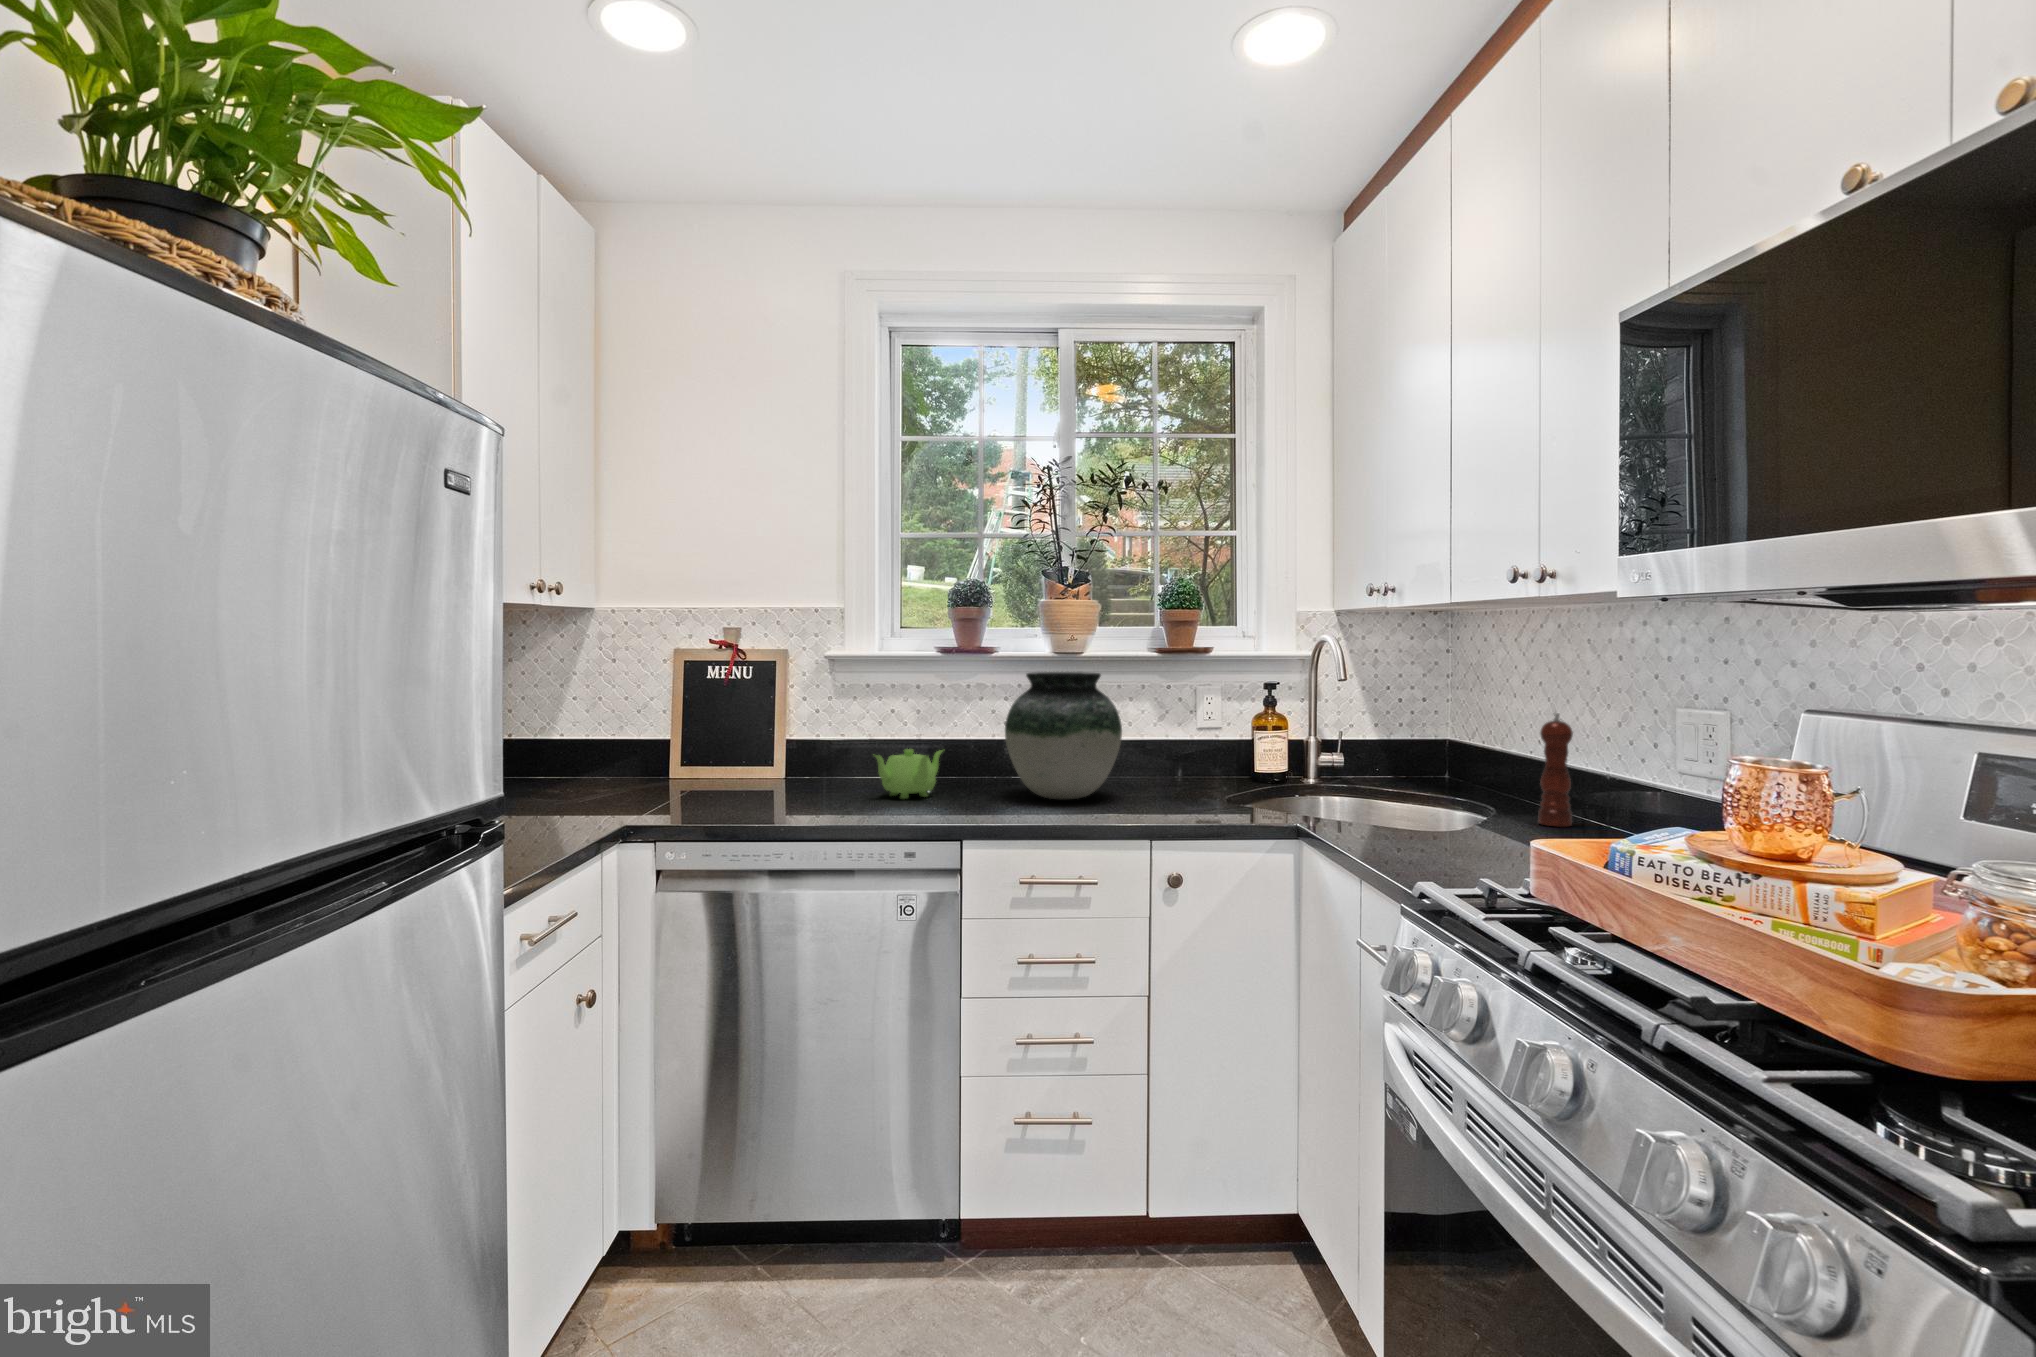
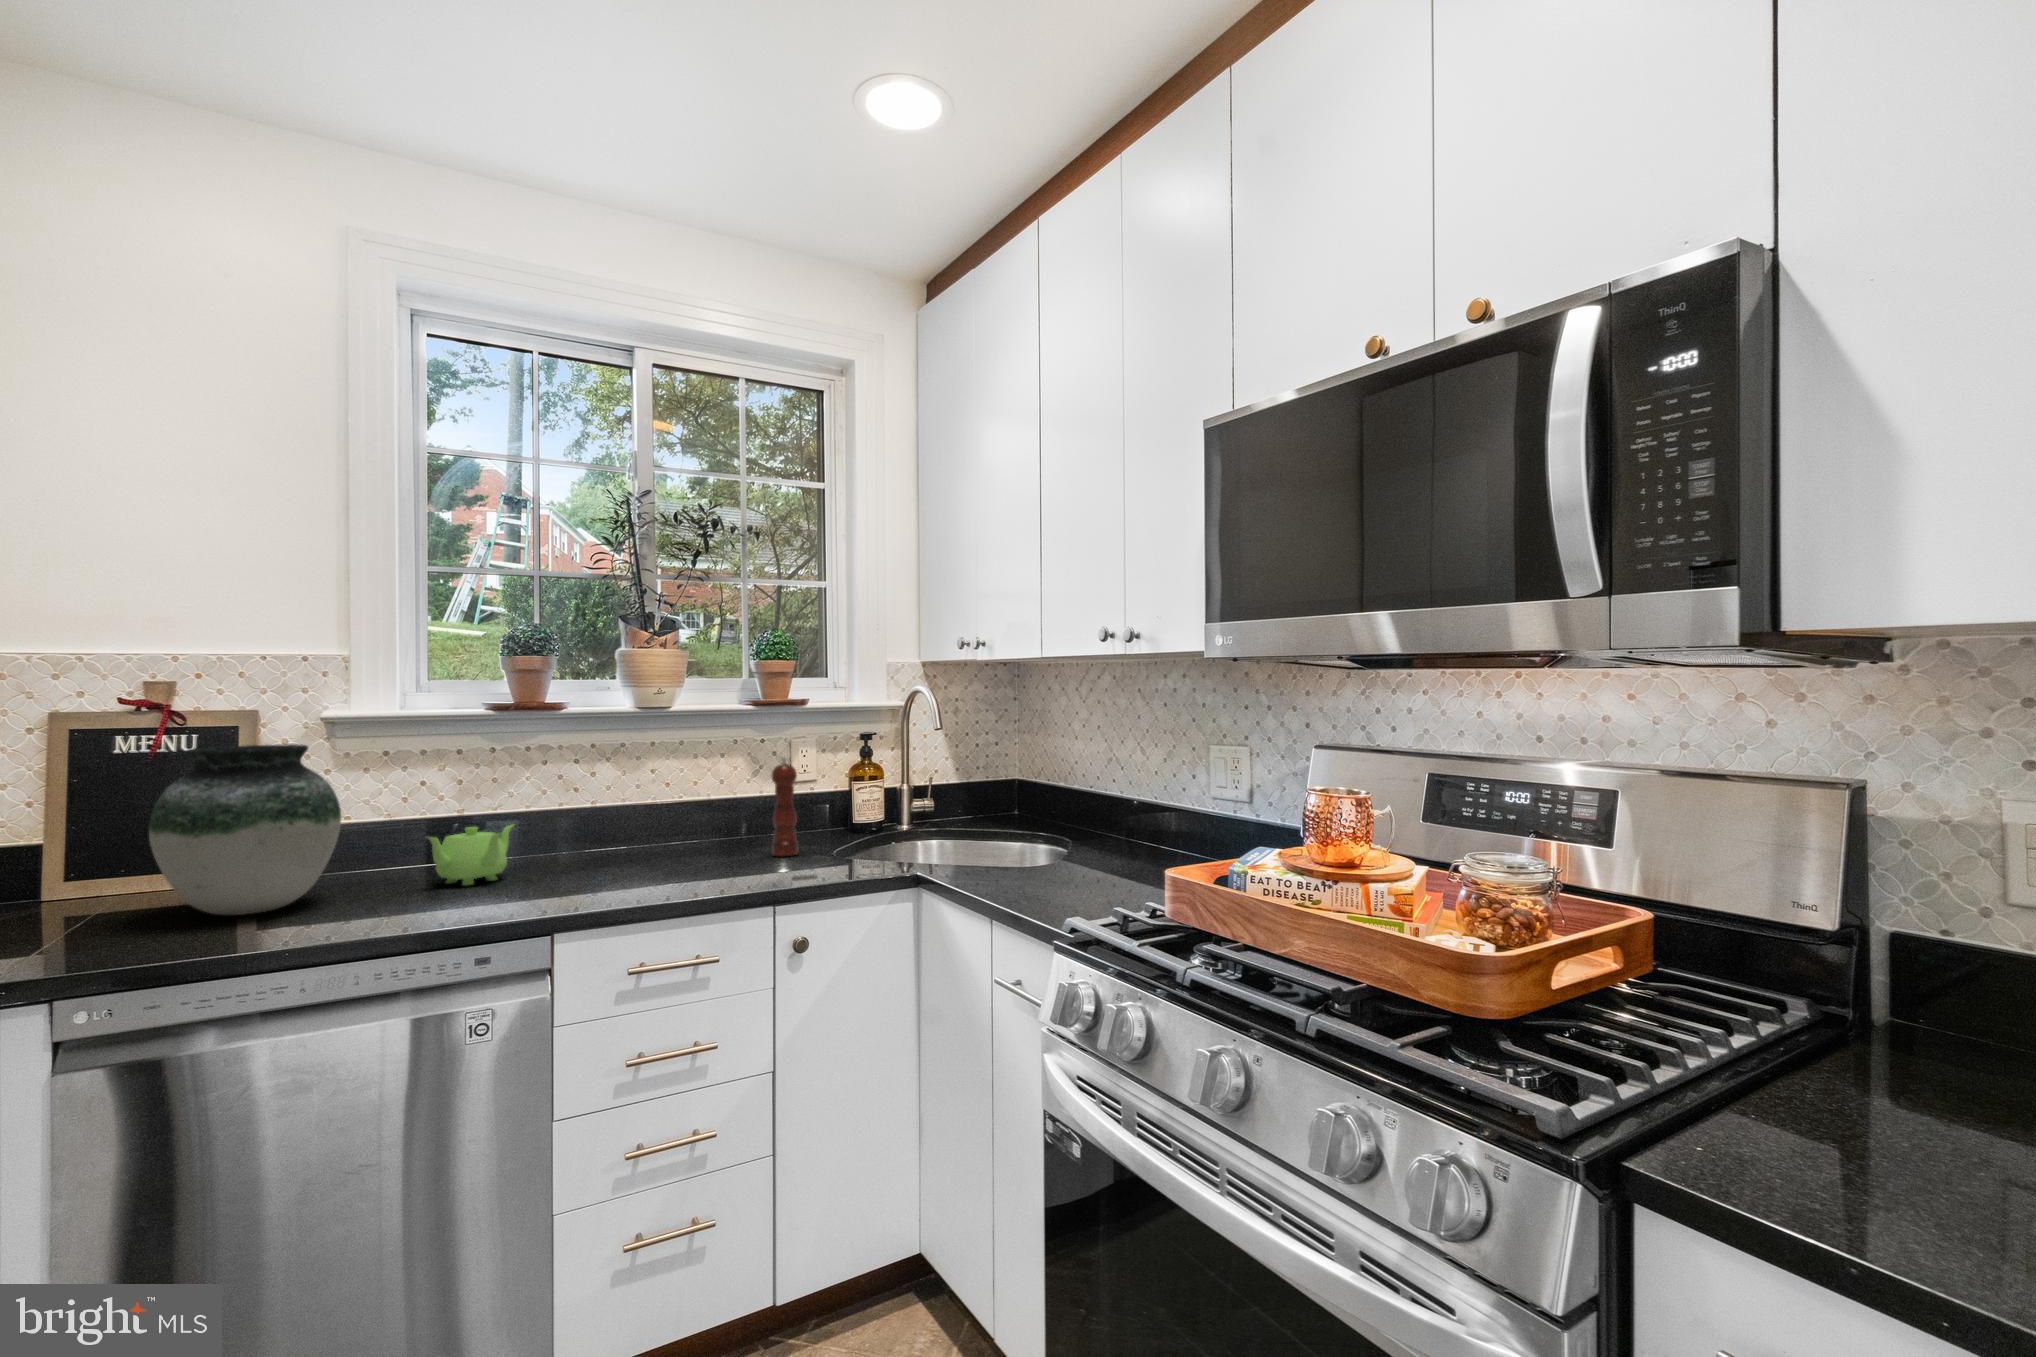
vase: present [1005,672,1122,800] -> present [149,744,341,915]
pepper mill: present [1538,713,1573,827] -> present [772,757,798,856]

